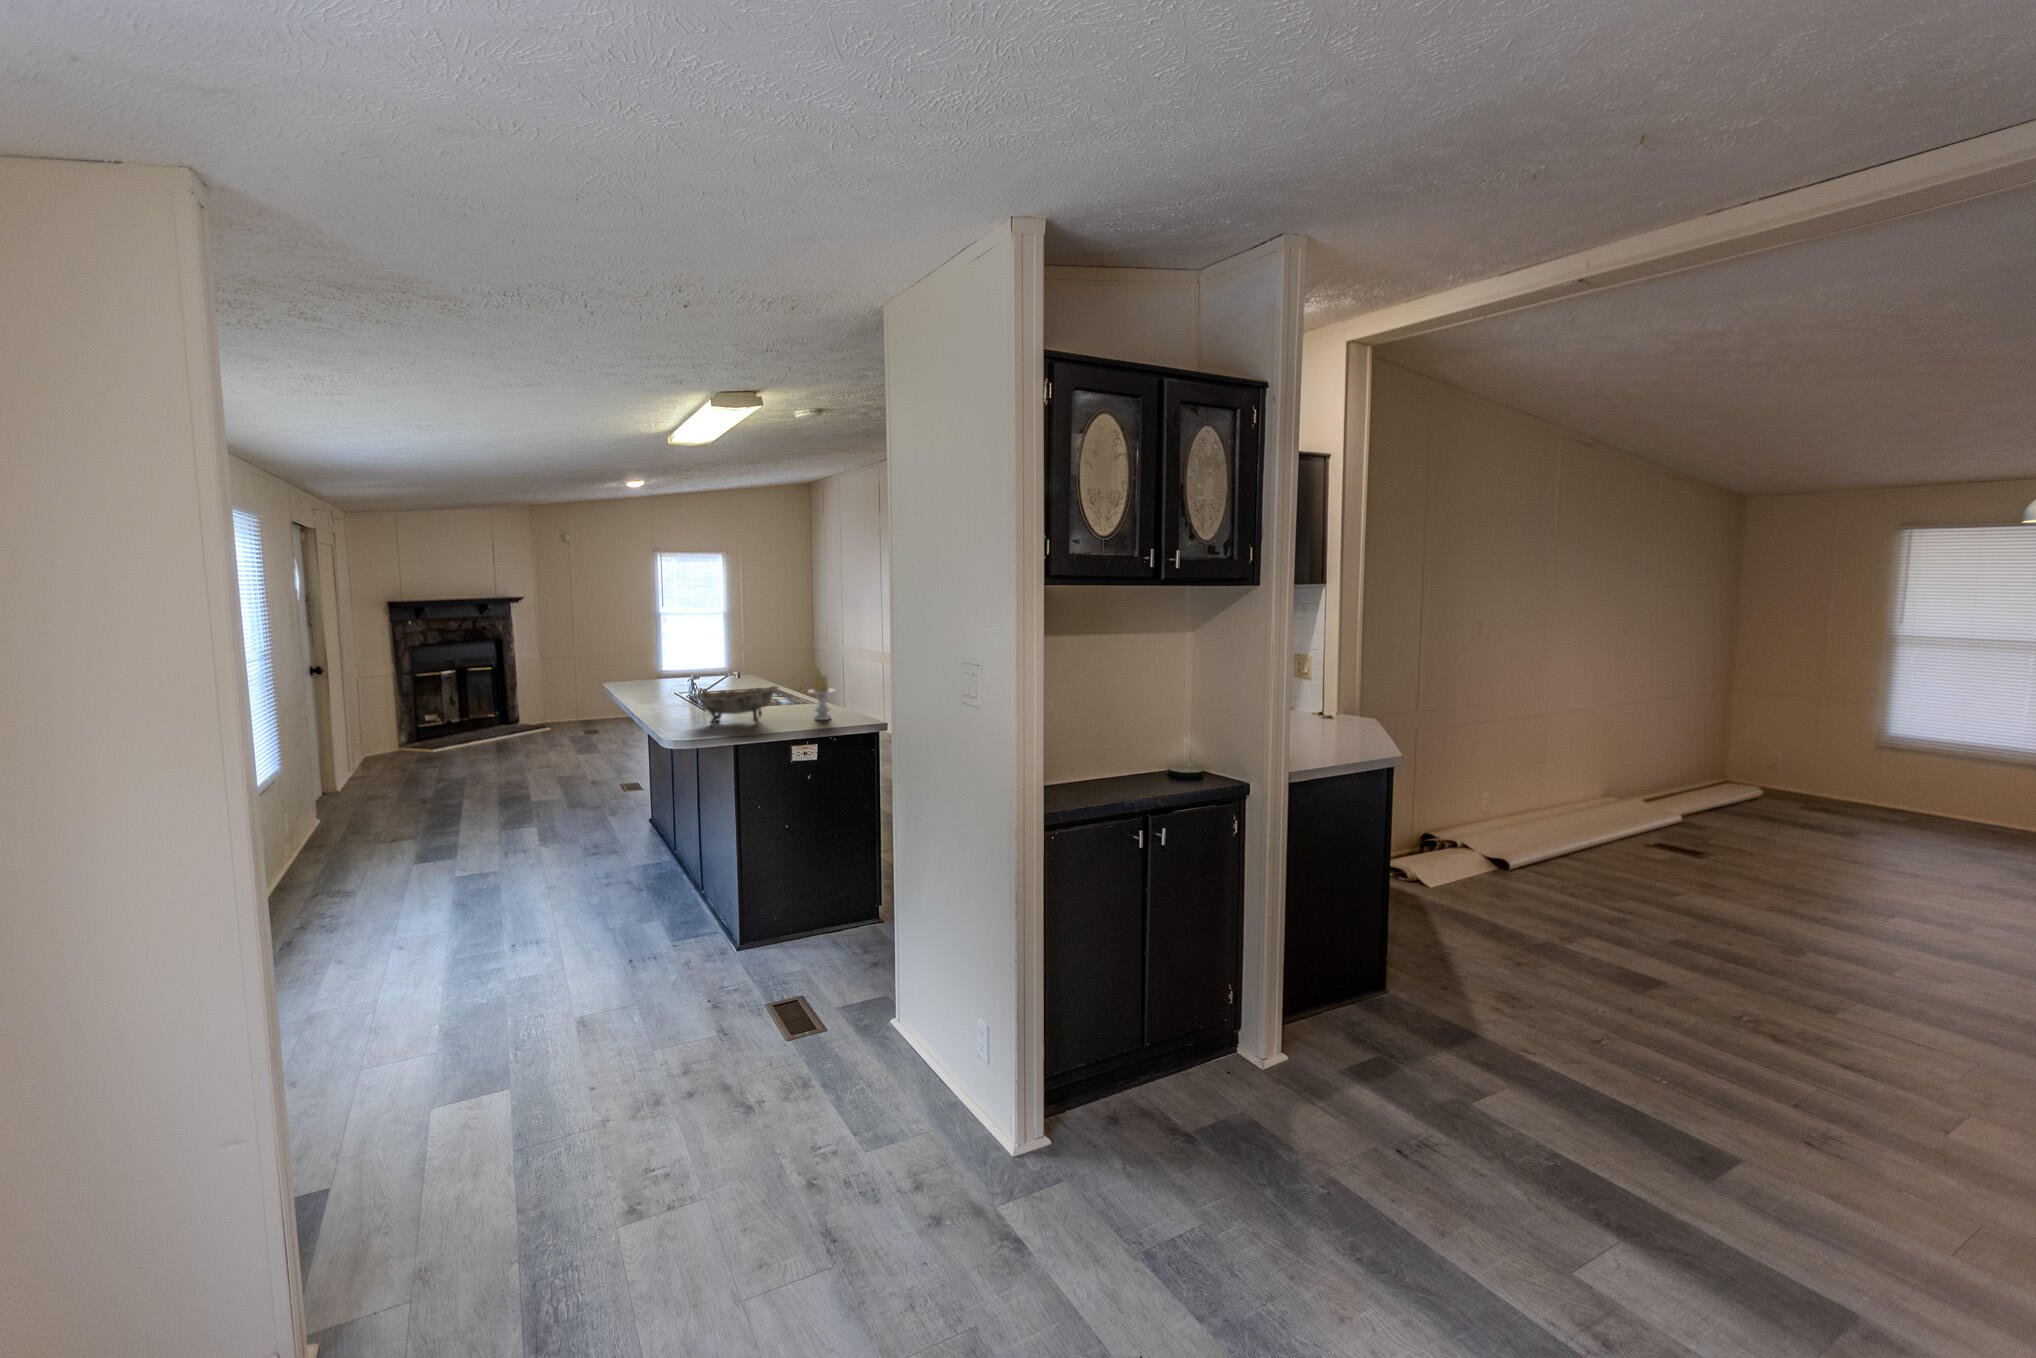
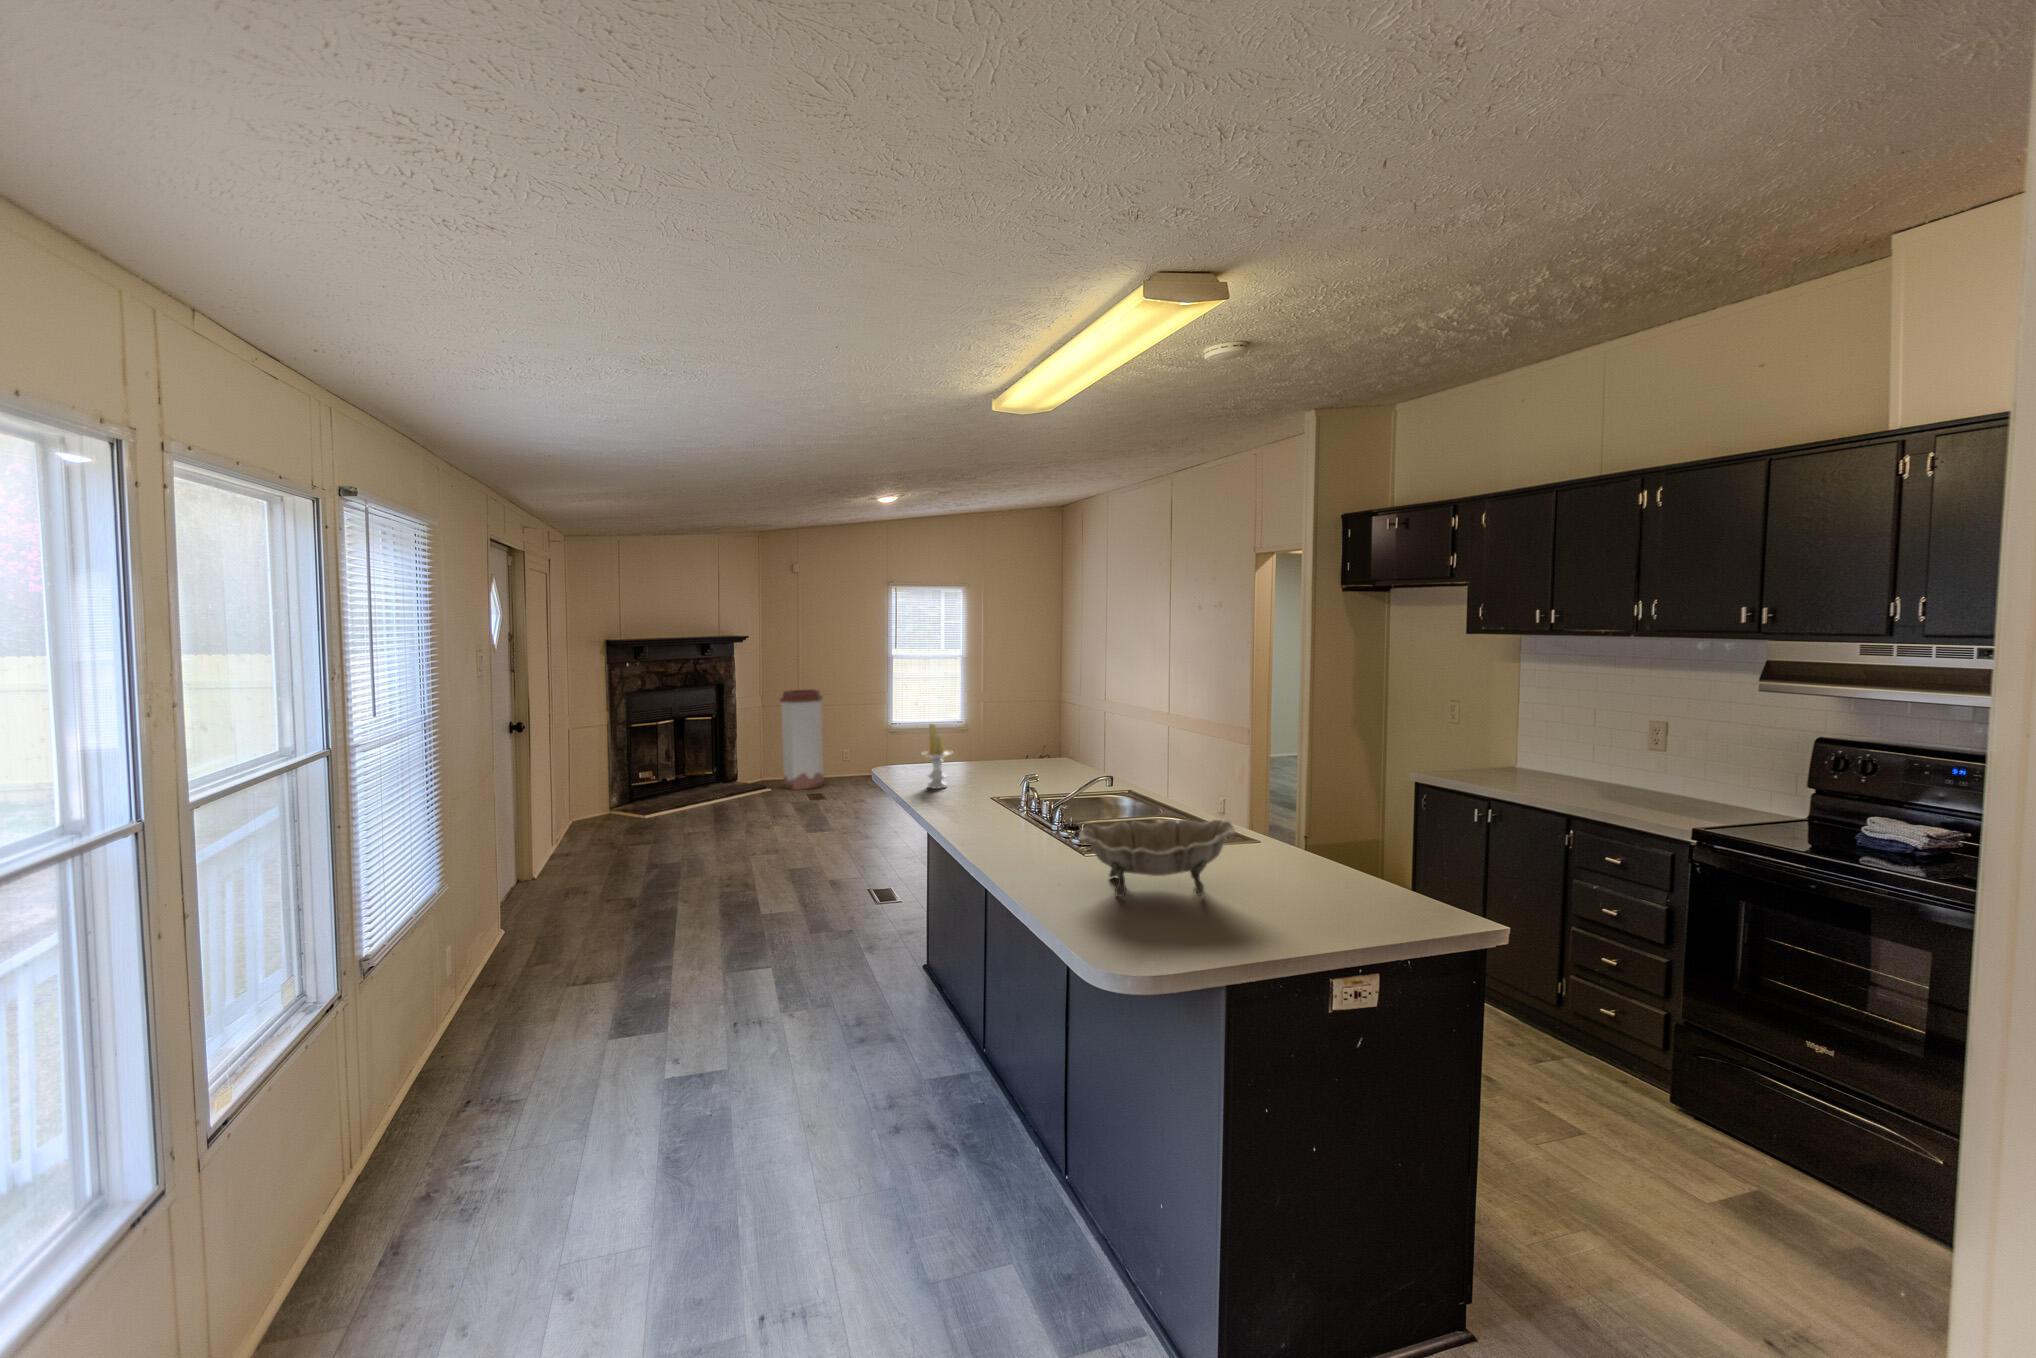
trash can: none [555,643,599,728] -> present [780,689,824,790]
candle: present [809,666,834,720] -> present [921,724,952,789]

